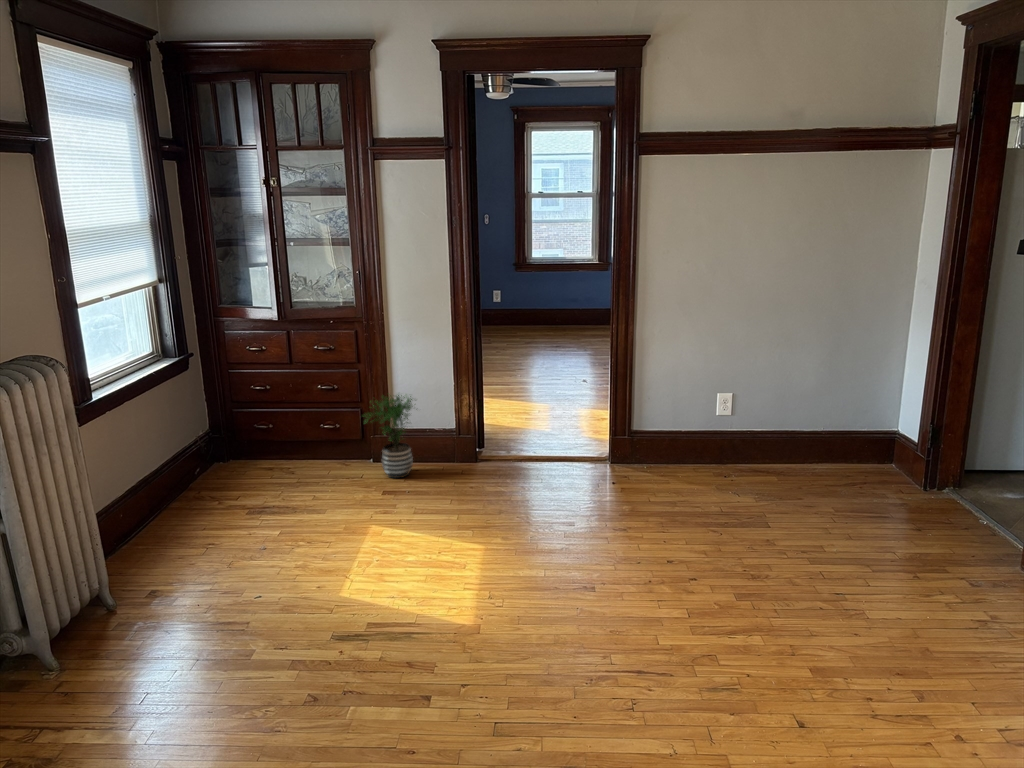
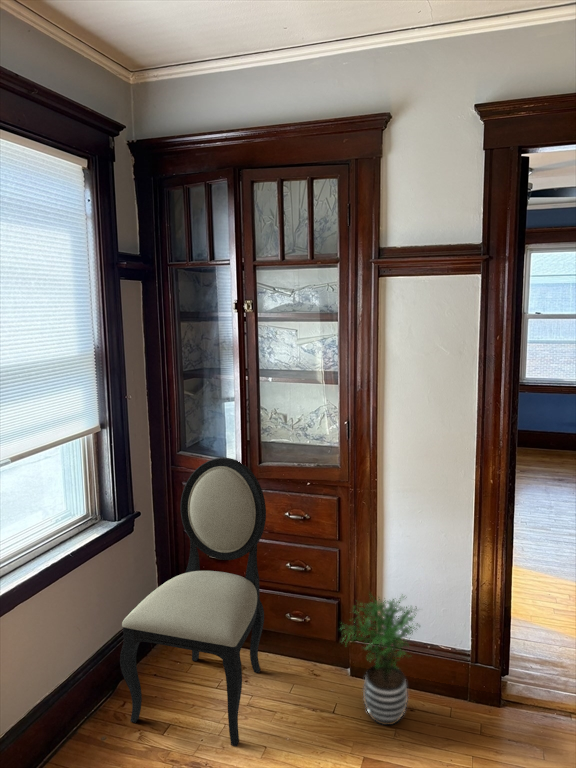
dining chair: none [198,305,304,499] -> present [120,458,266,746]

